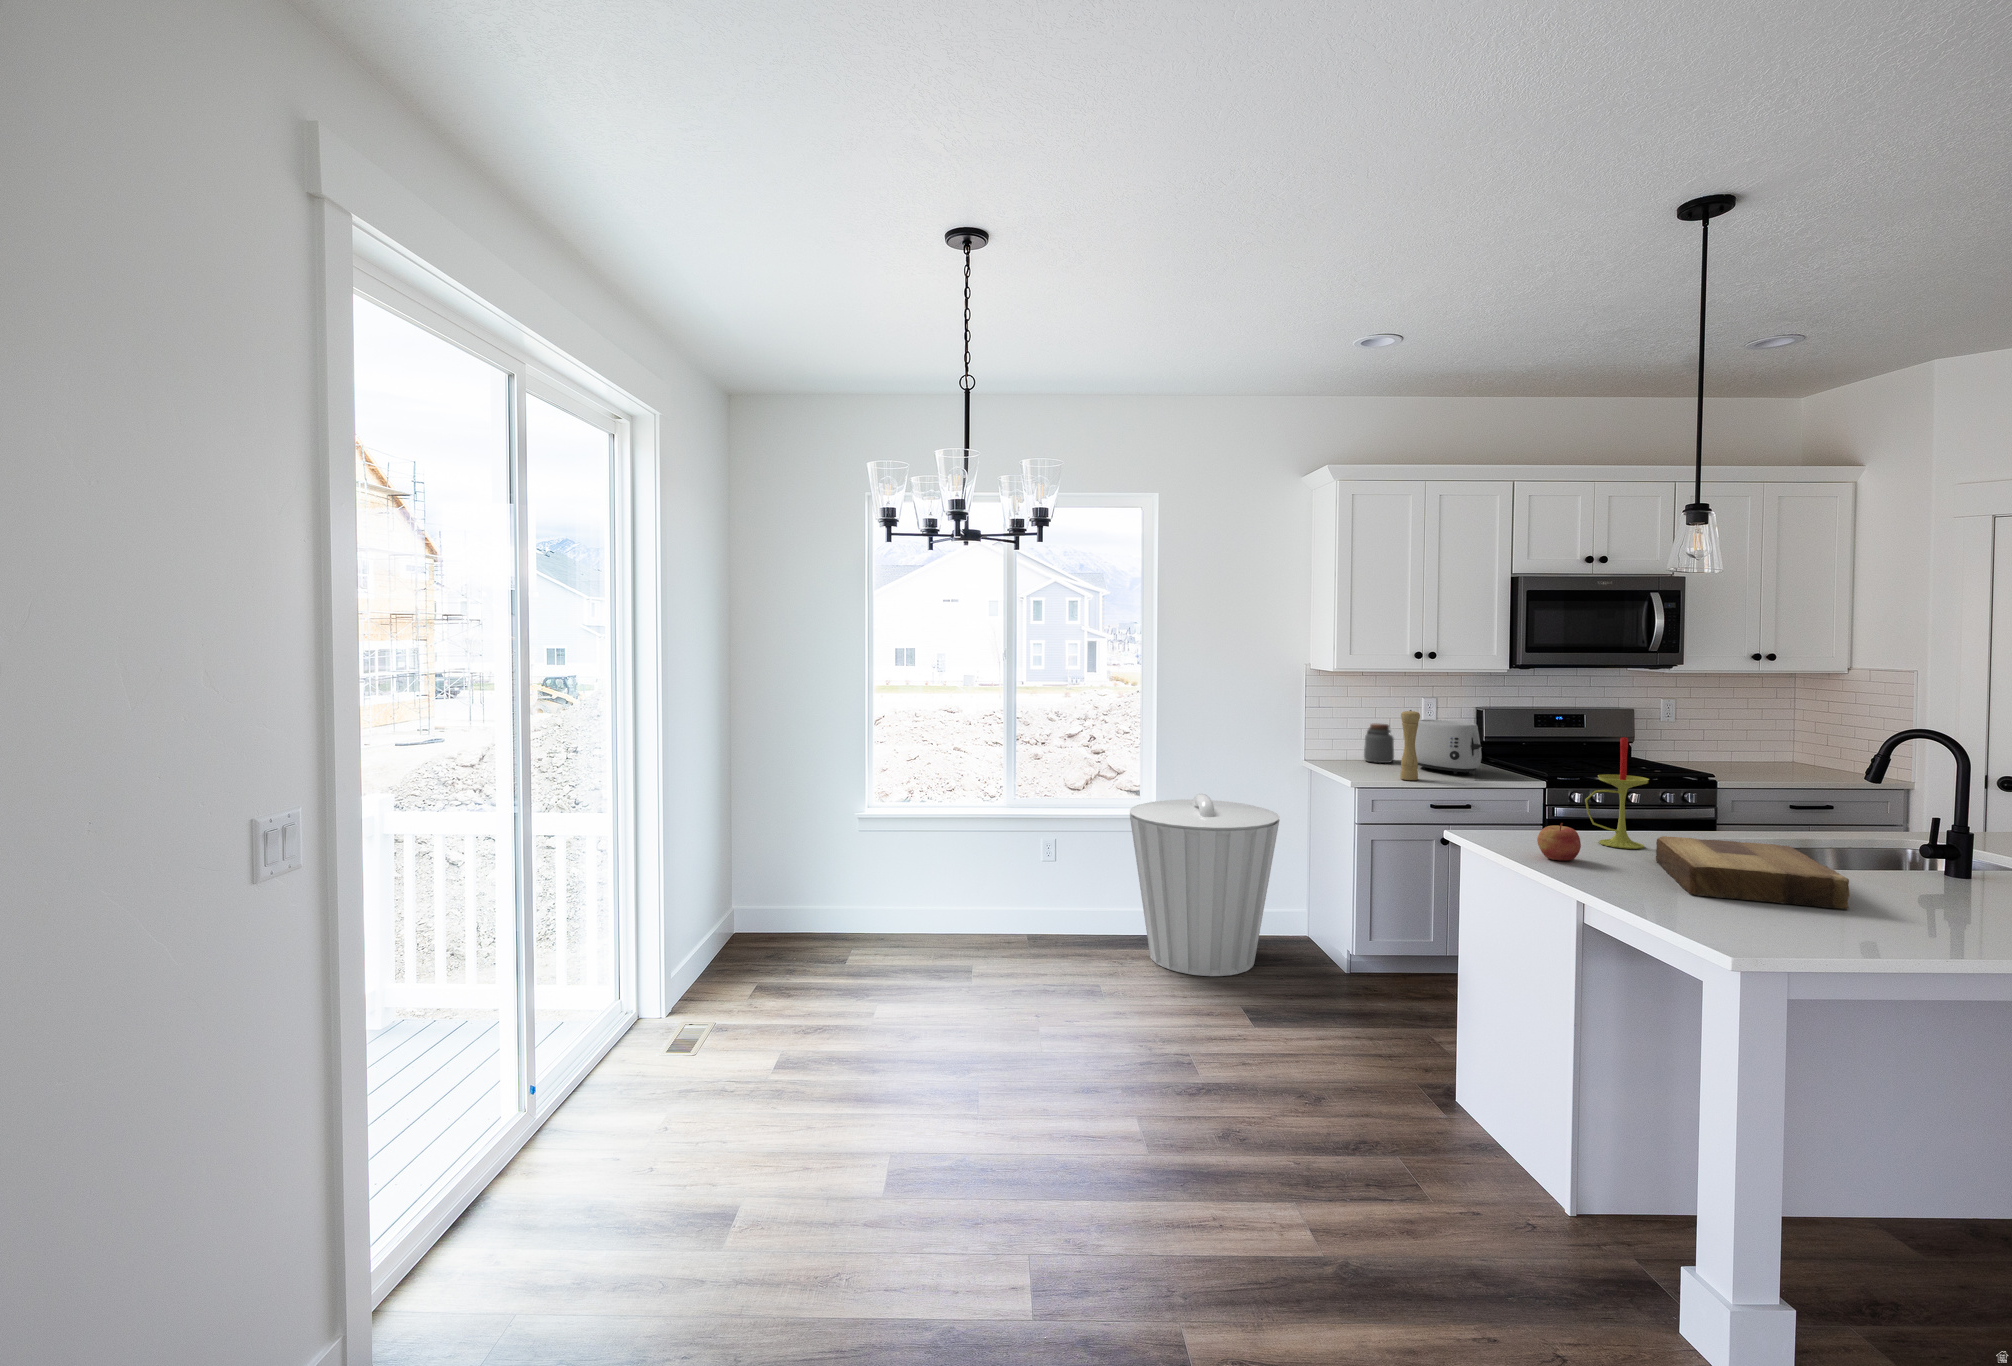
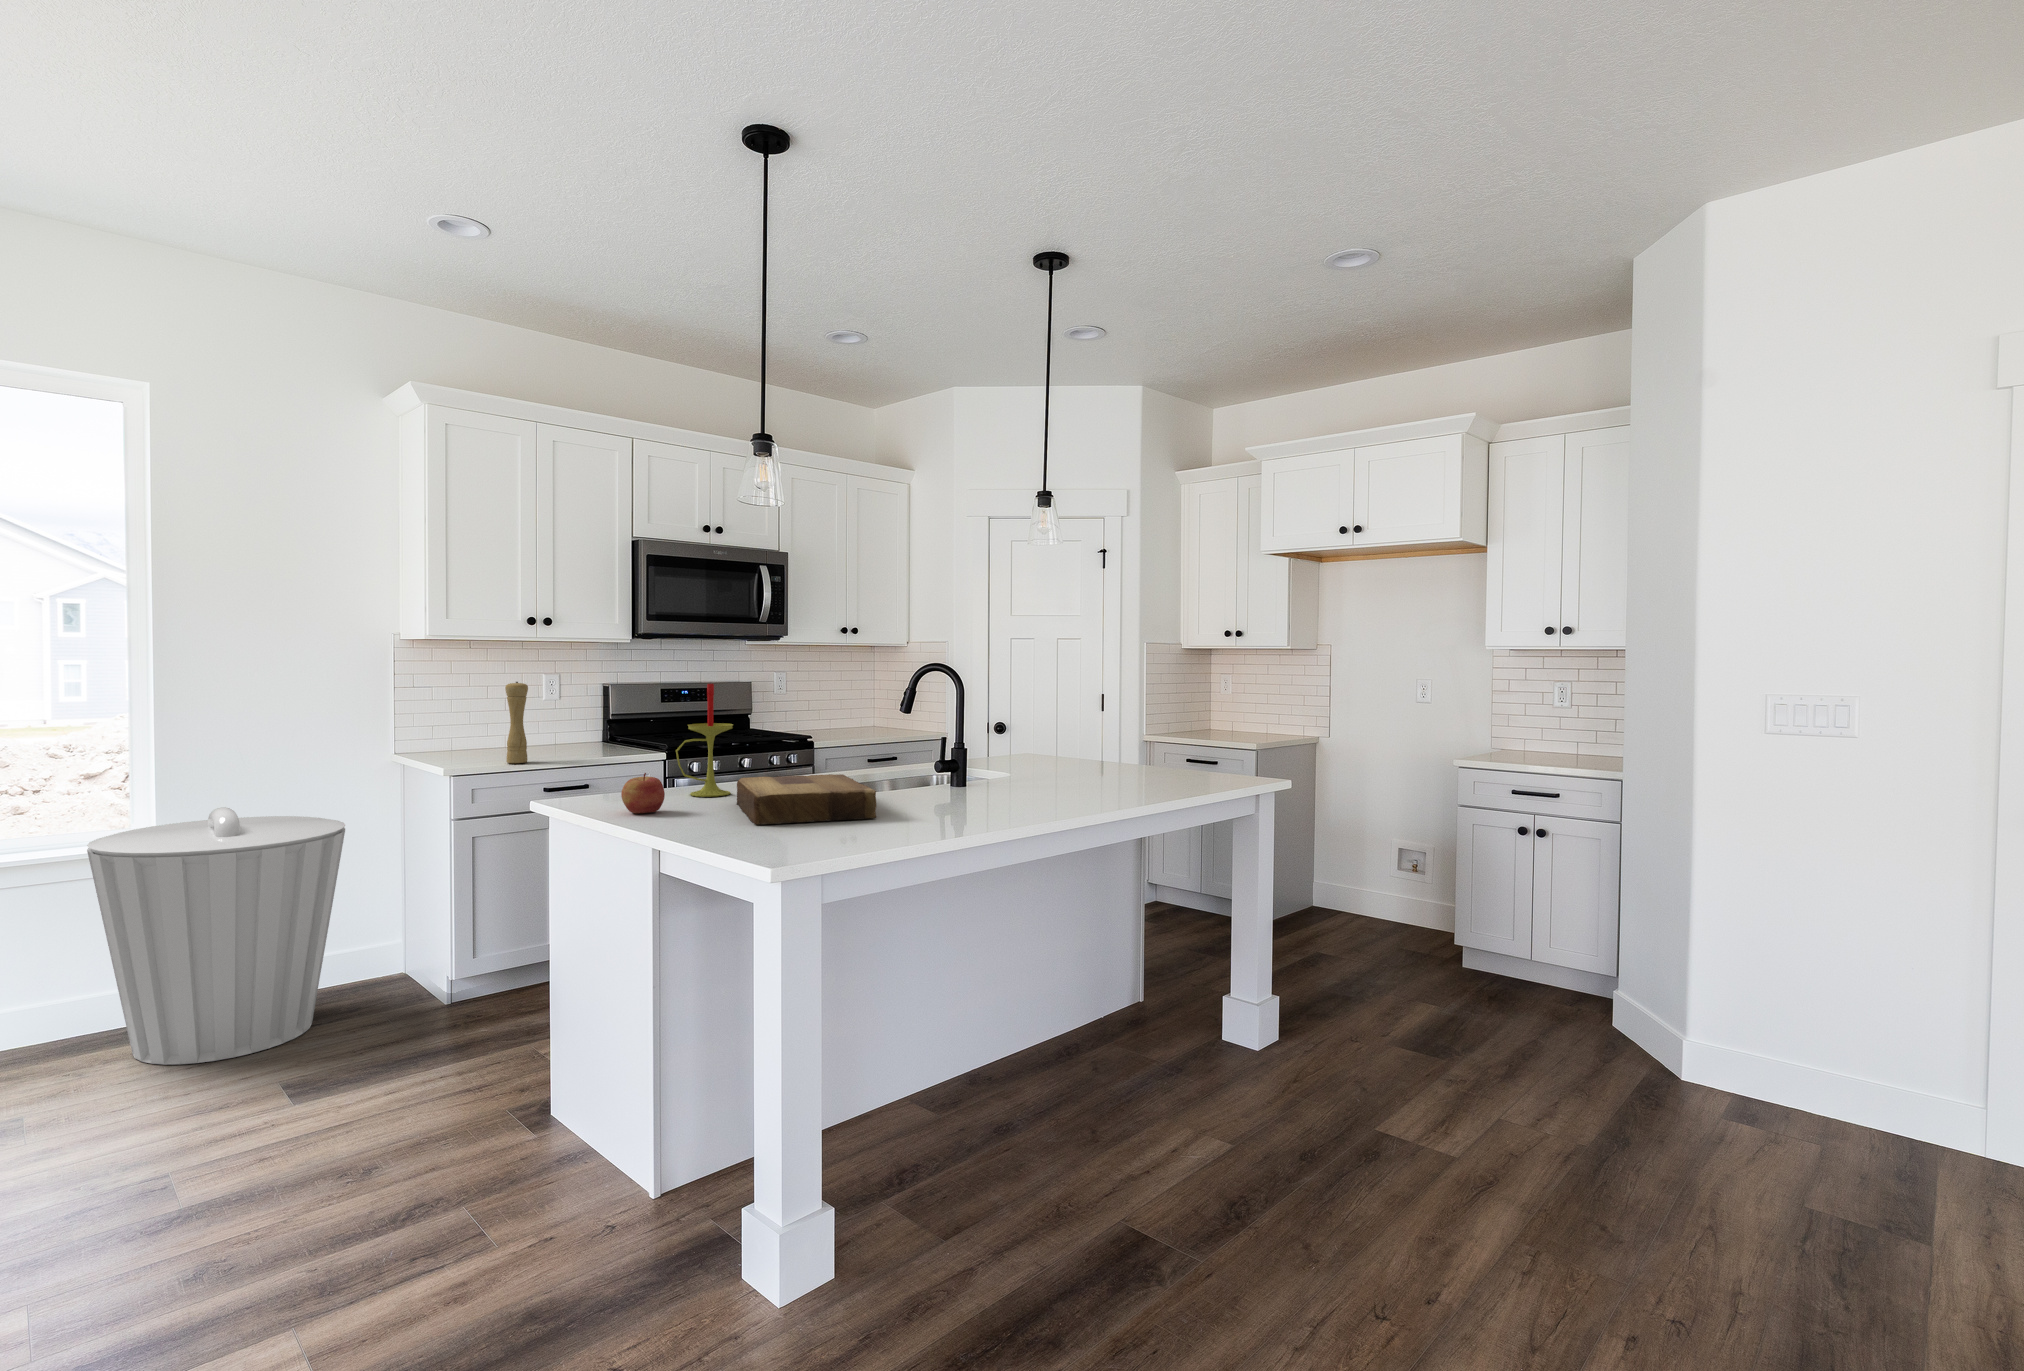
toaster: present [1415,720,1481,774] -> none [525,695,600,754]
jar: present [1364,723,1394,763] -> none [468,704,506,750]

